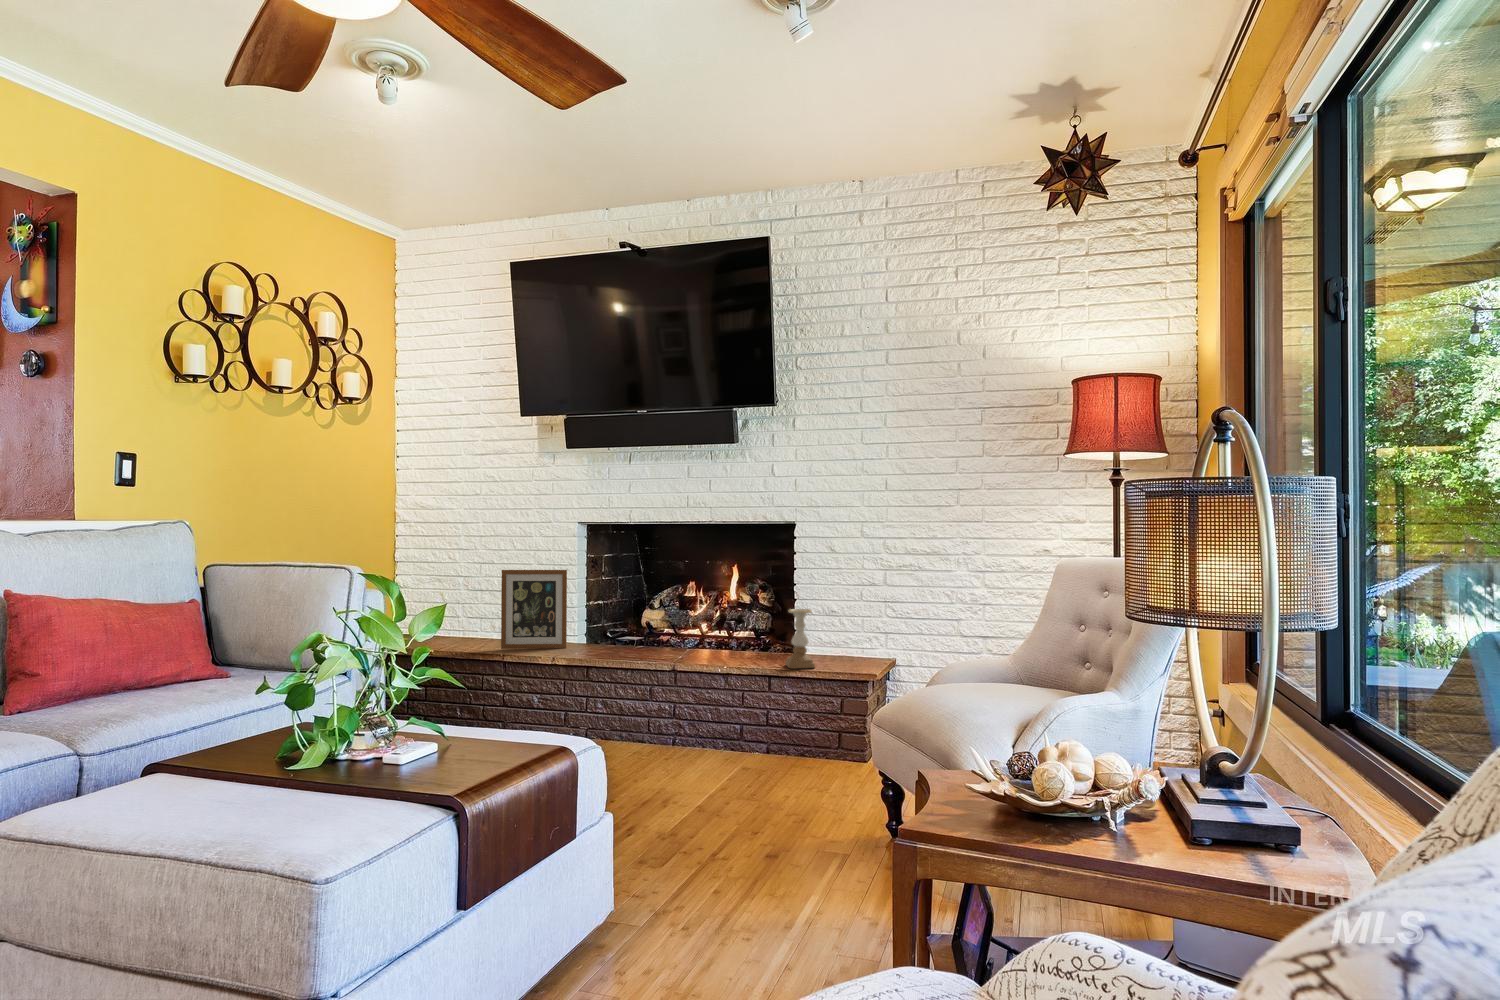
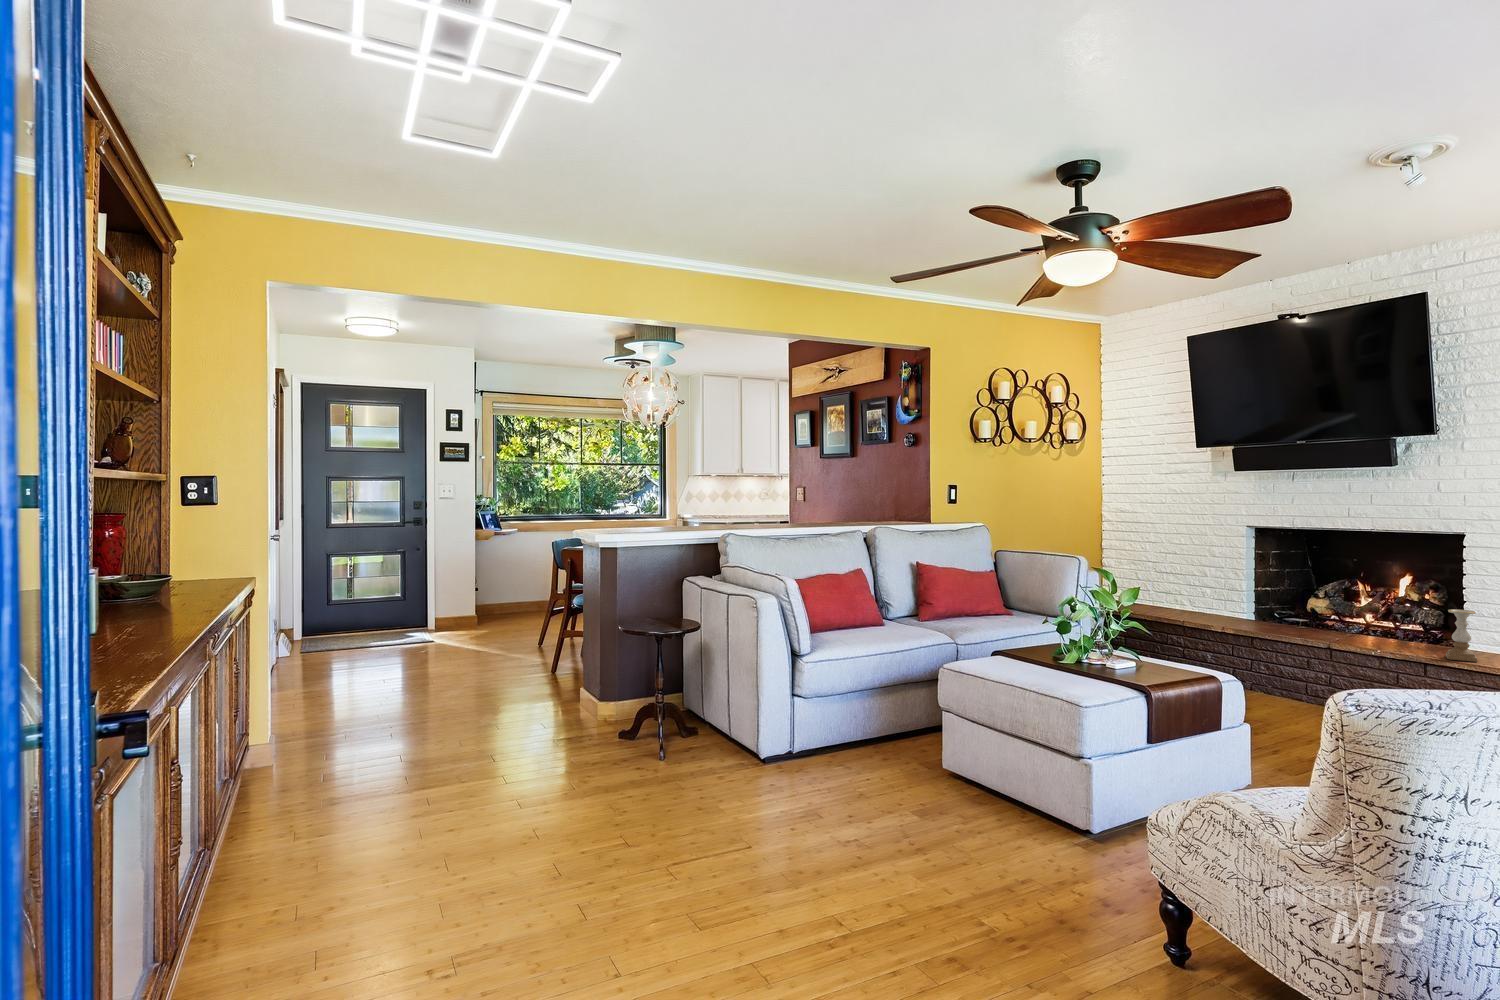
picture frame: present [501,570,567,649] -> none [1183,560,1237,622]

